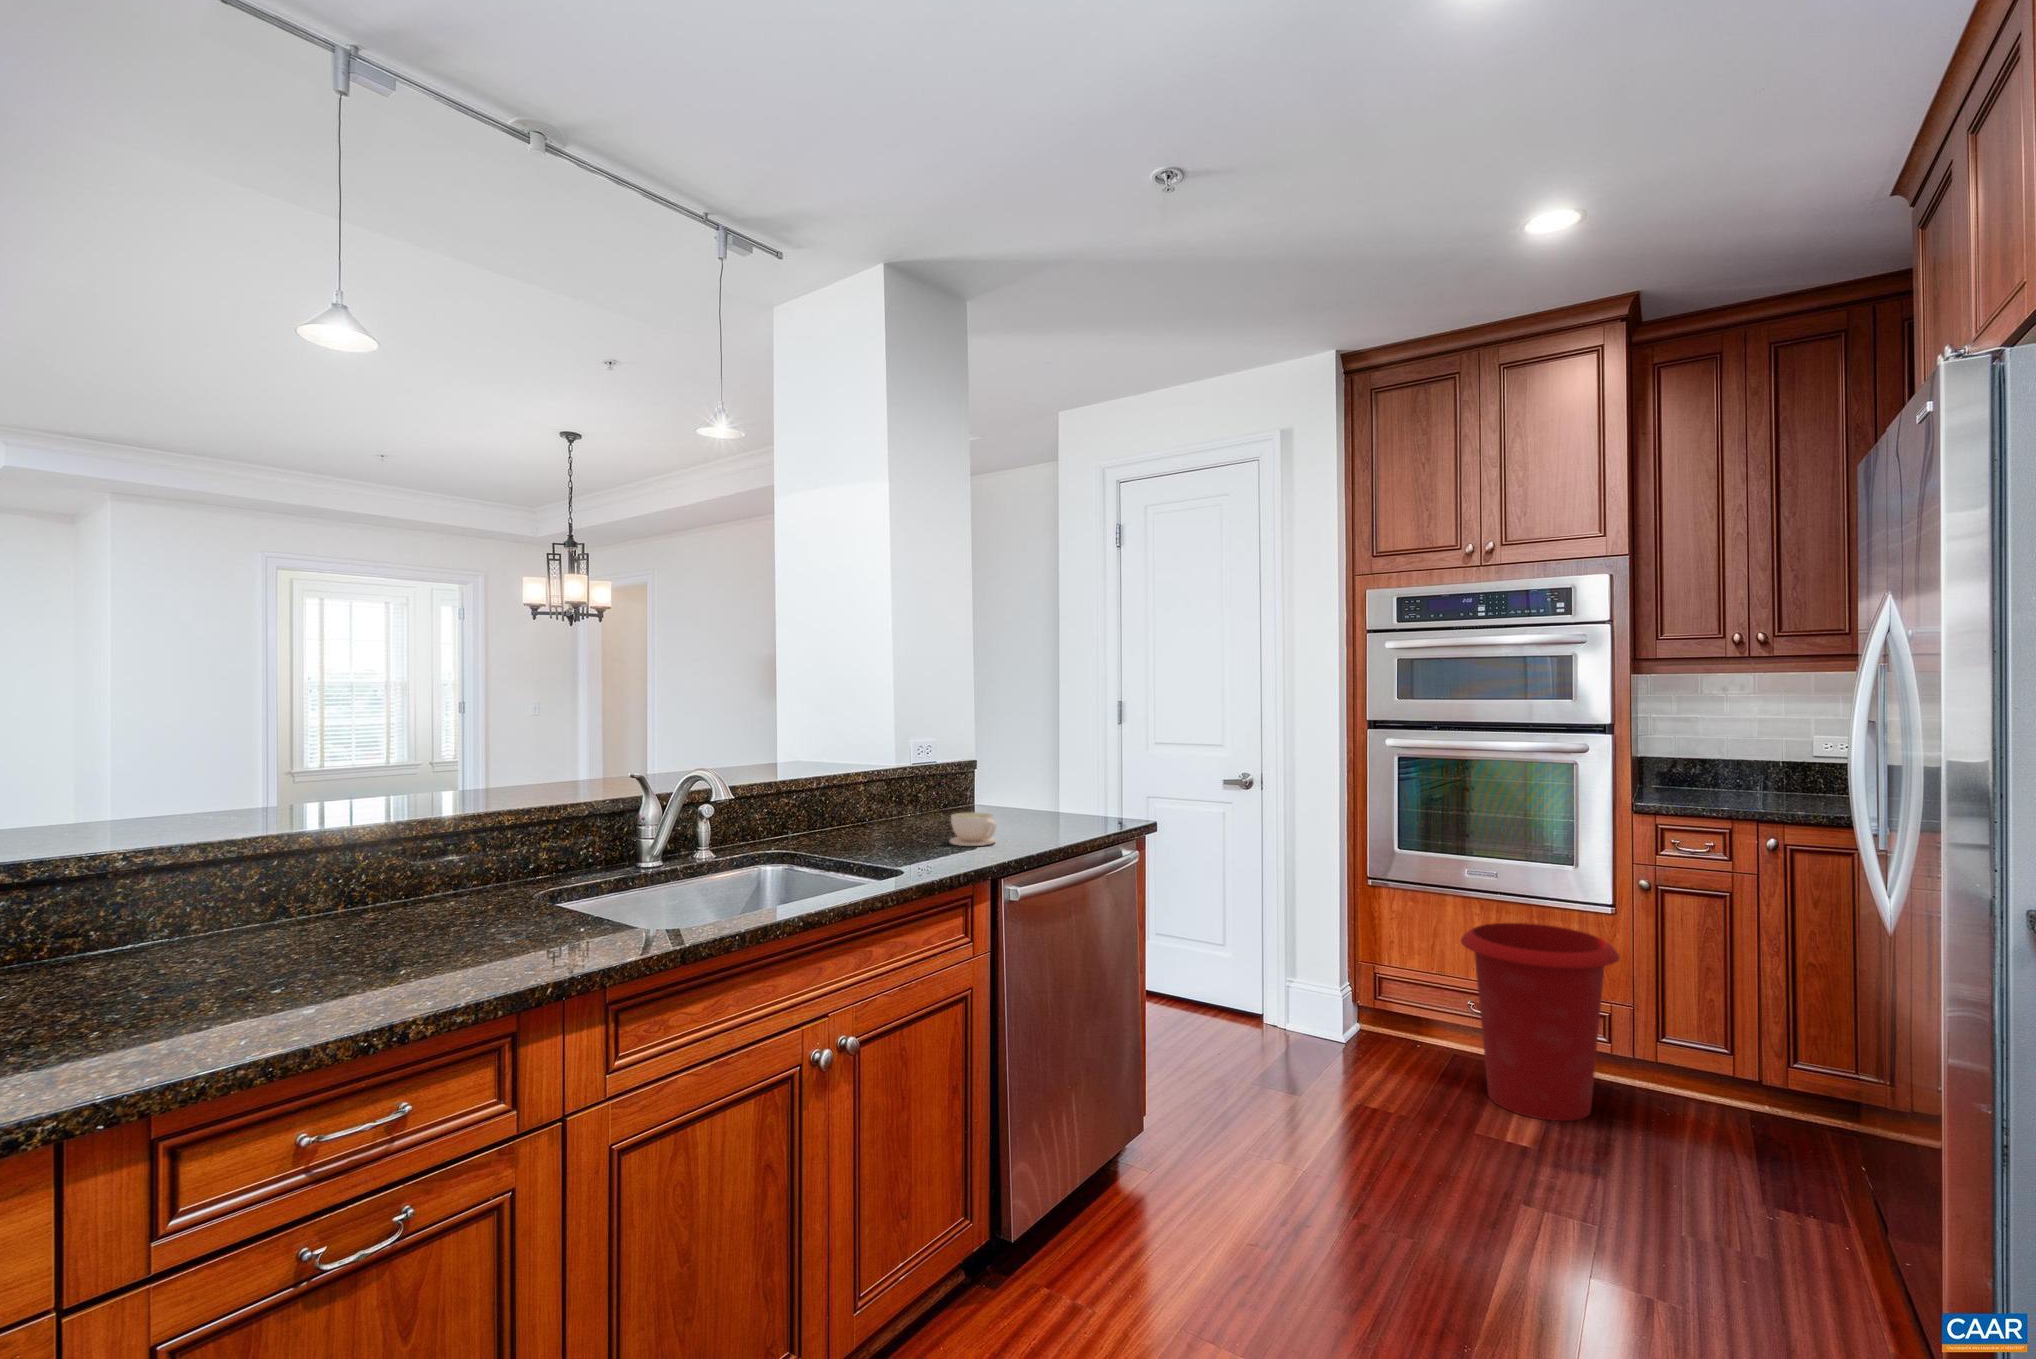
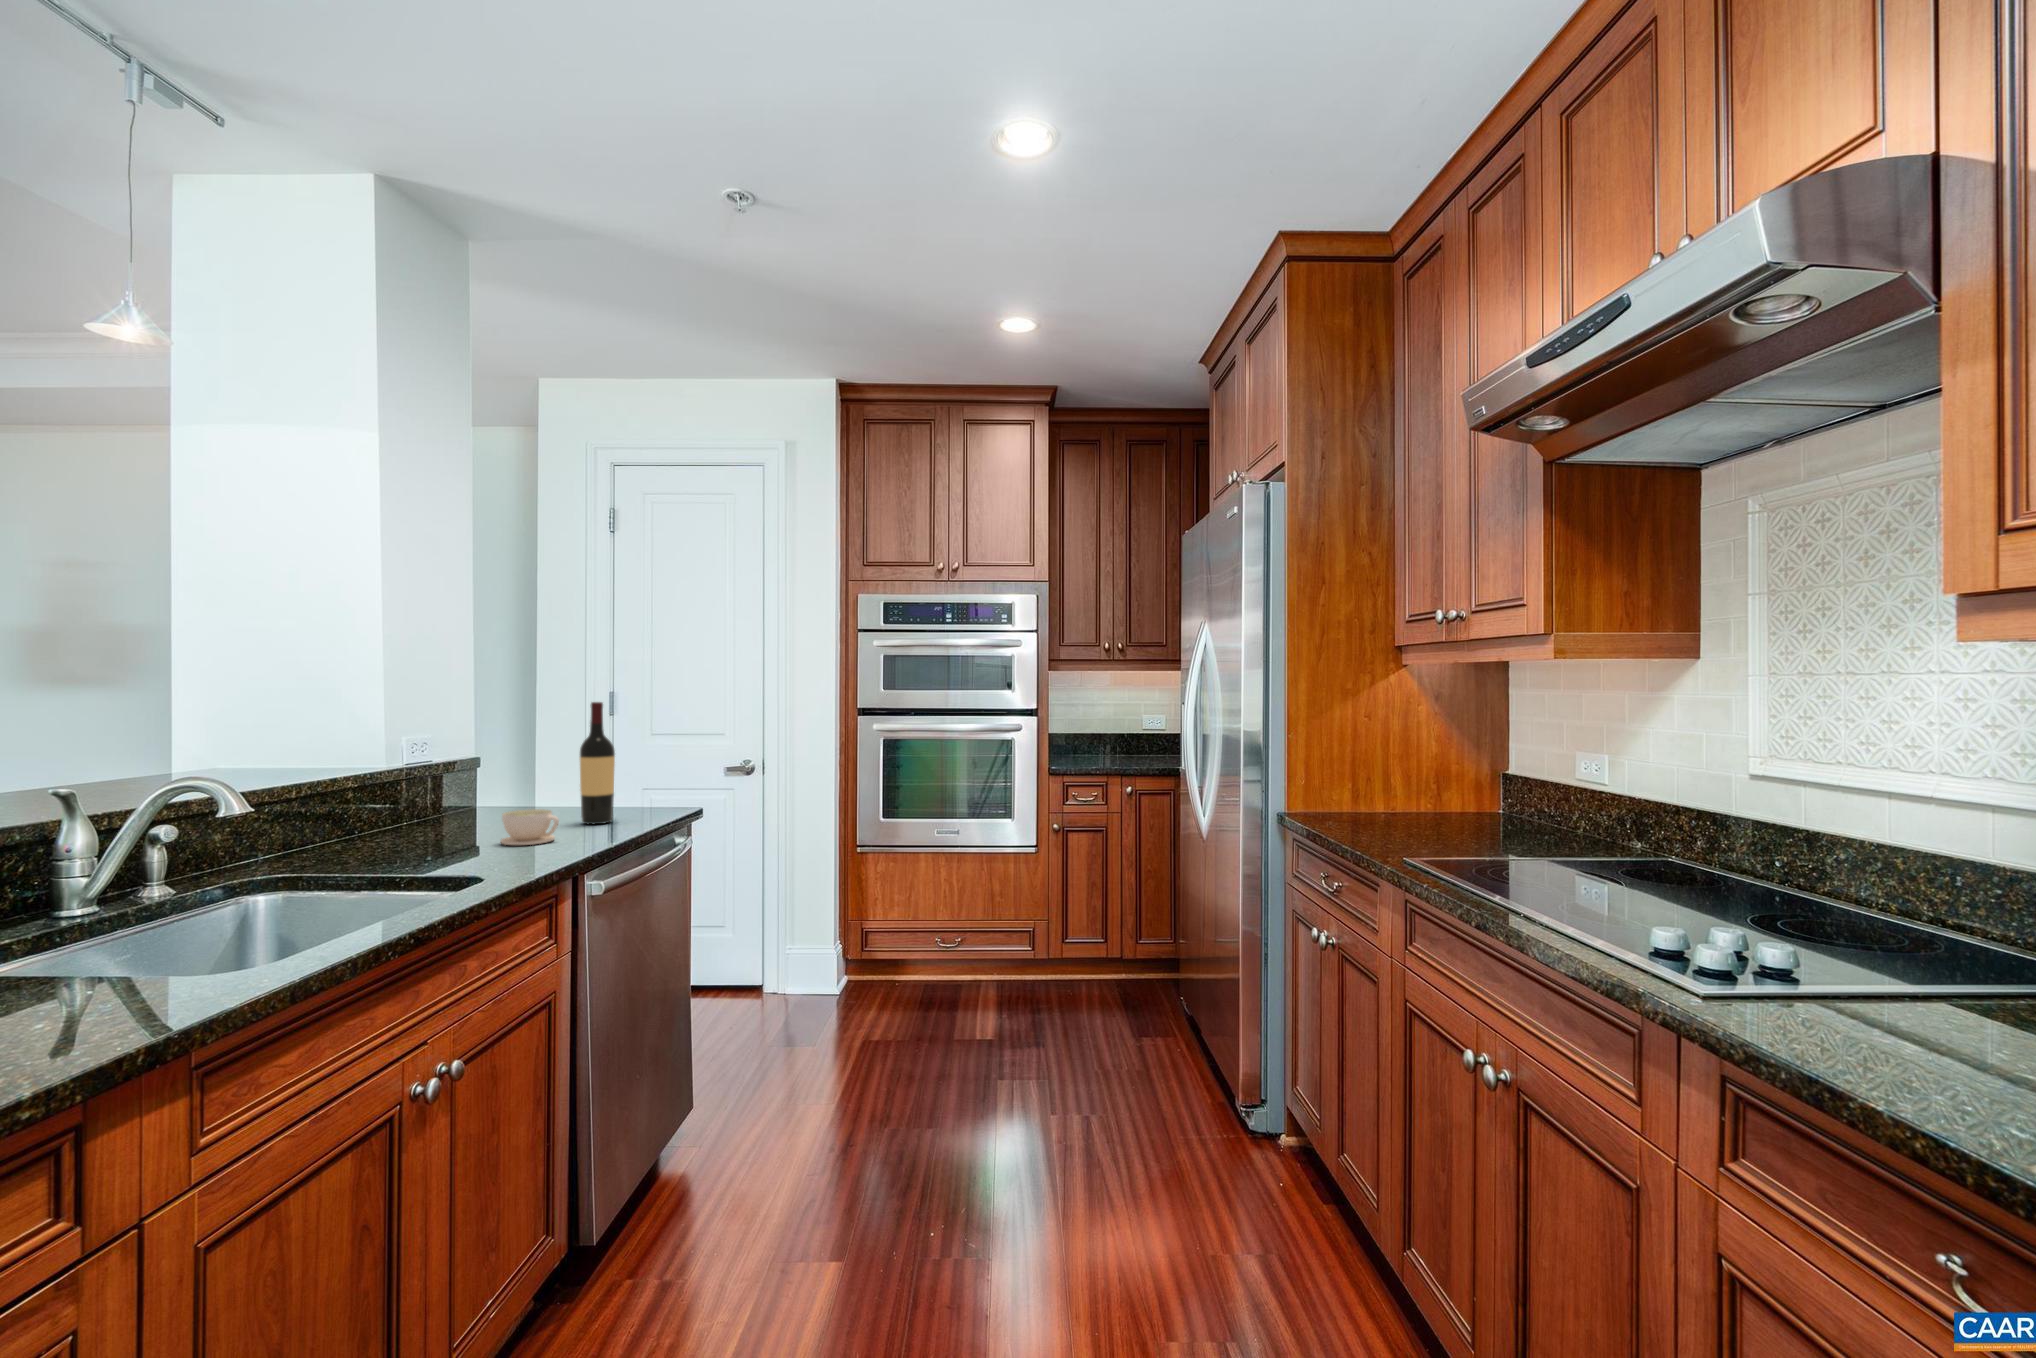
wine bottle: none [1031,711,1063,831] -> present [580,702,615,824]
waste bin: present [1461,923,1620,1121] -> none [934,868,1046,1020]

